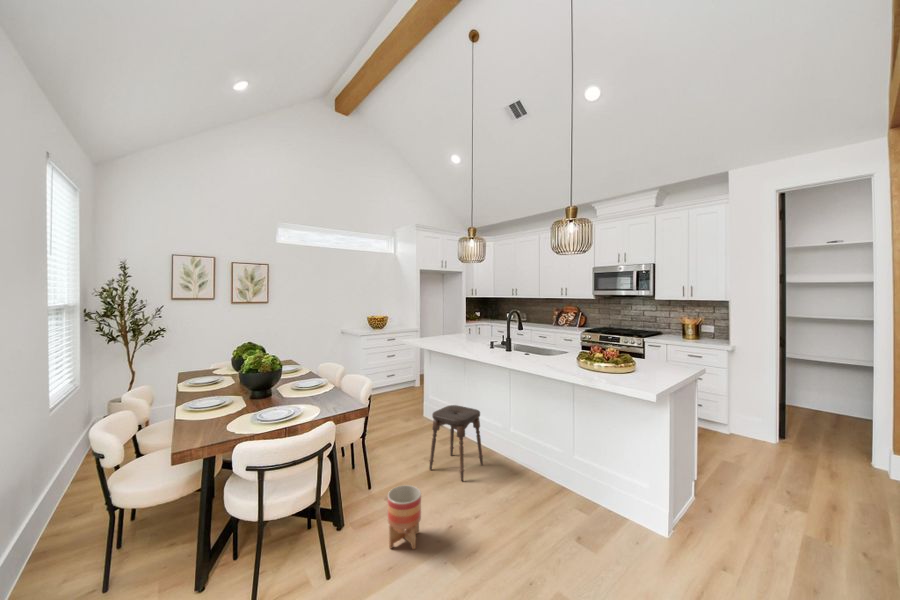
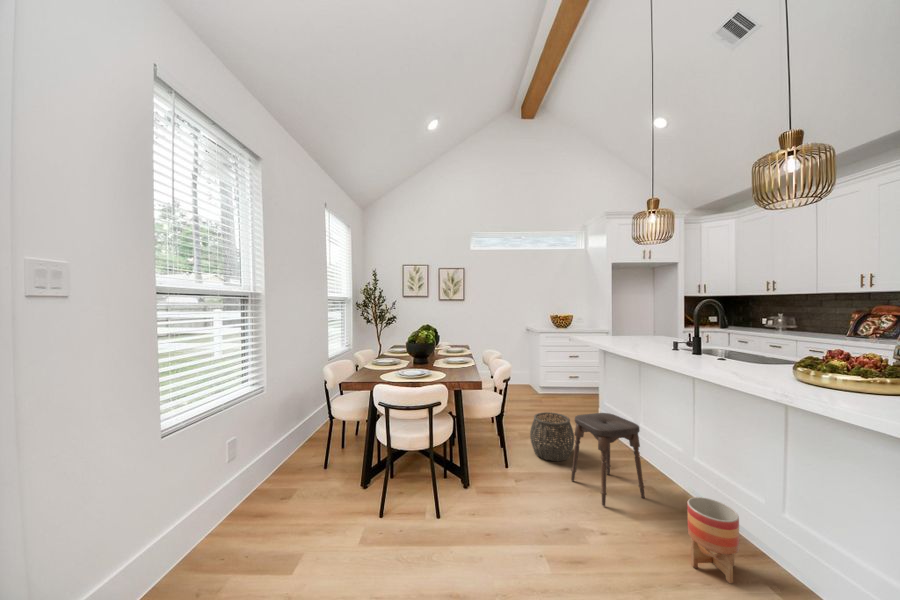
woven basket: none [381,414,421,459] -> present [530,412,574,461]
planter: present [388,485,421,549] -> present [687,497,739,583]

